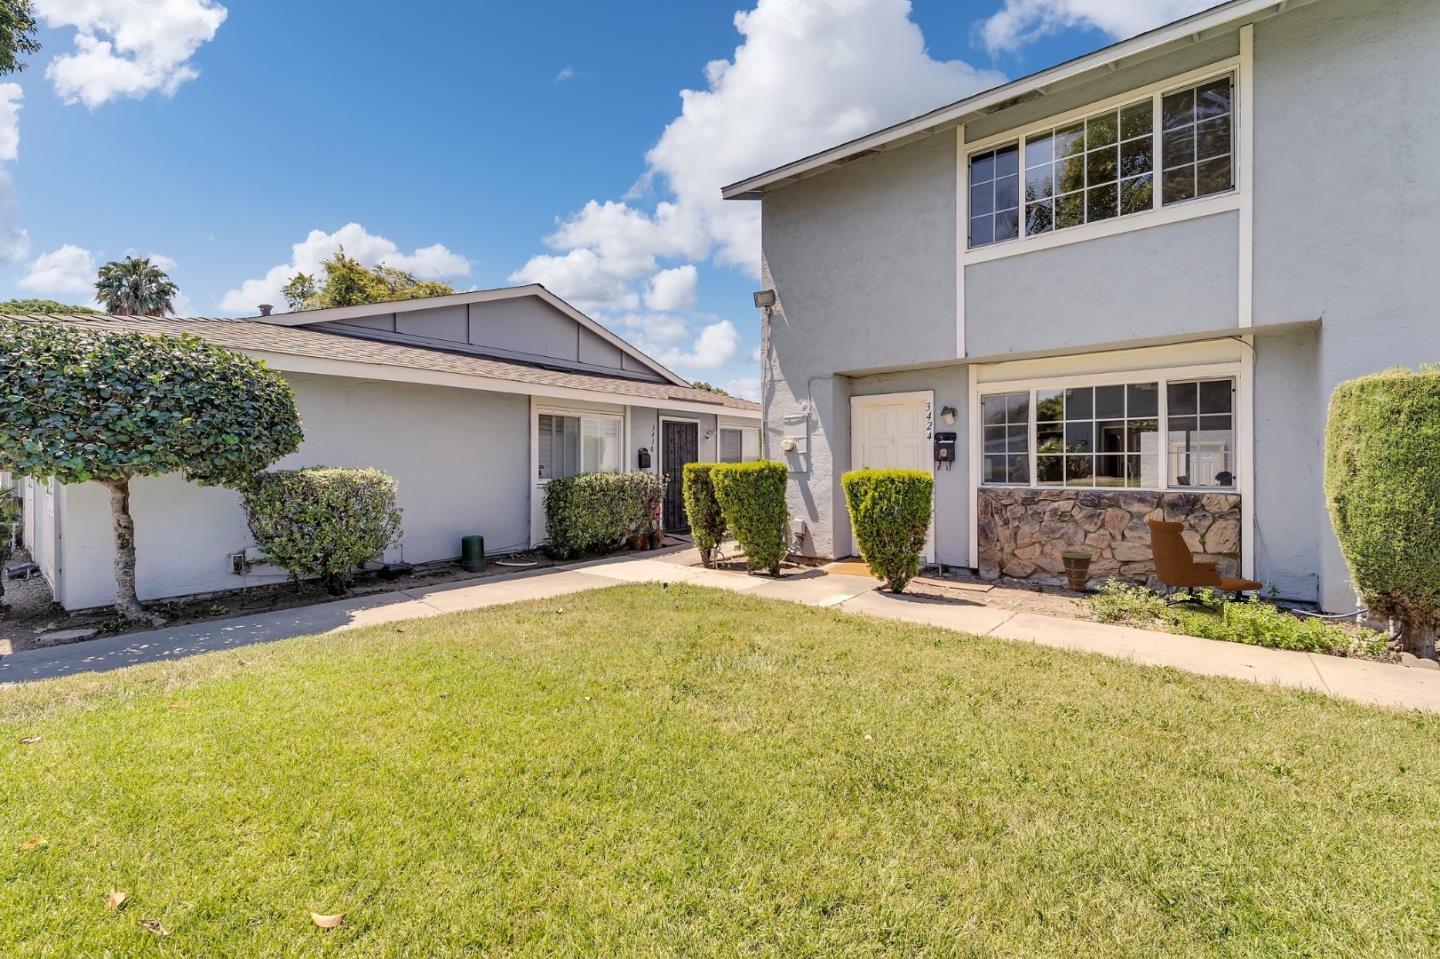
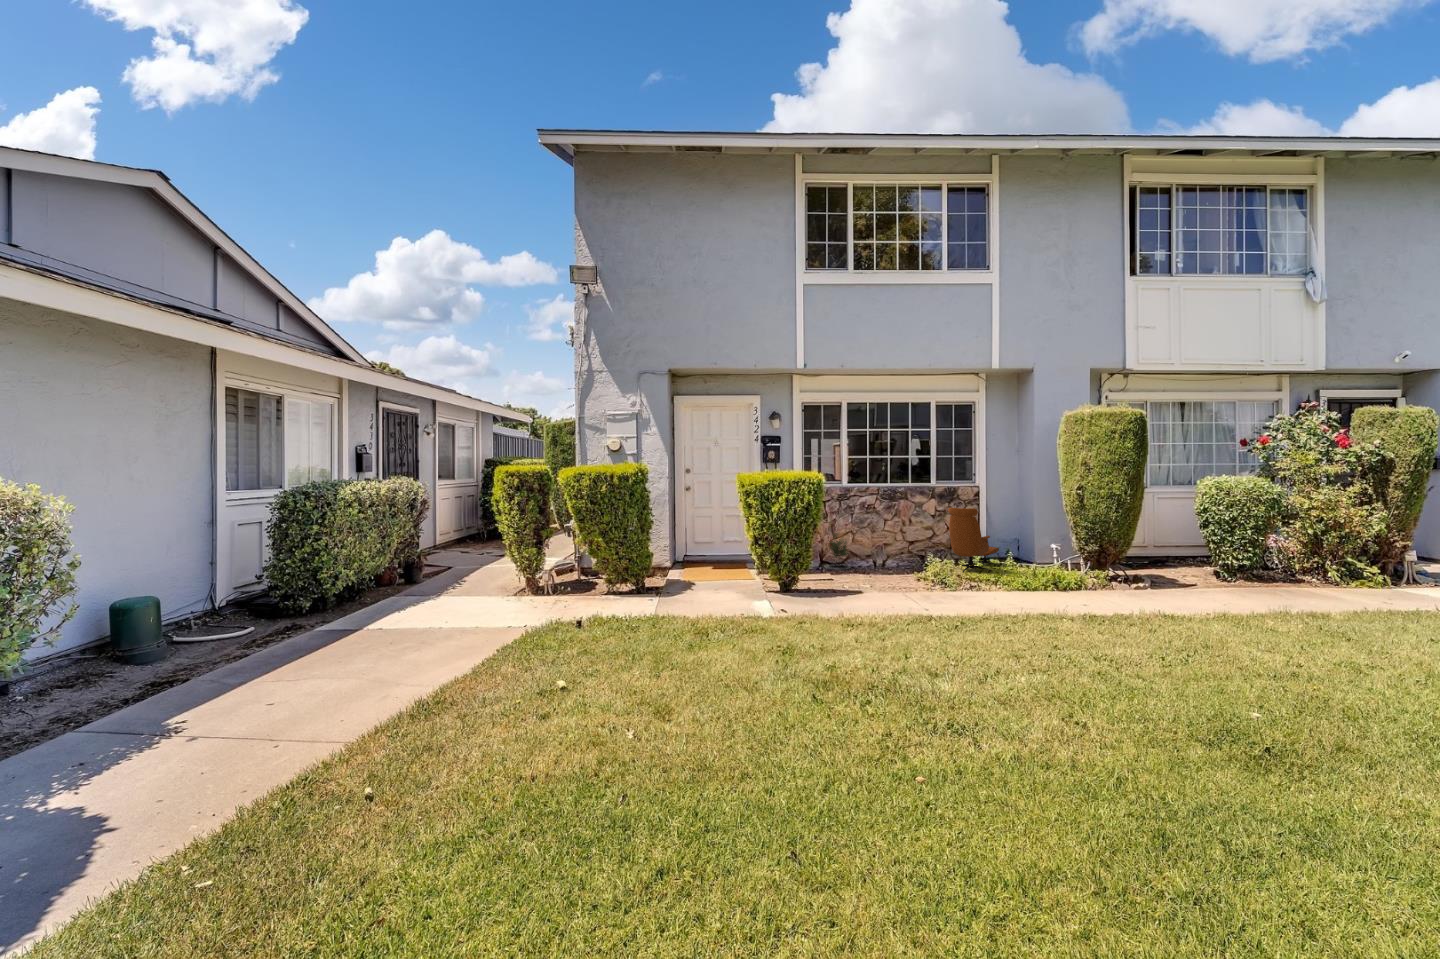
potted tree: none [998,535,1031,584] -> present [828,531,850,570]
basket: present [1050,546,1092,591] -> none [867,532,901,569]

